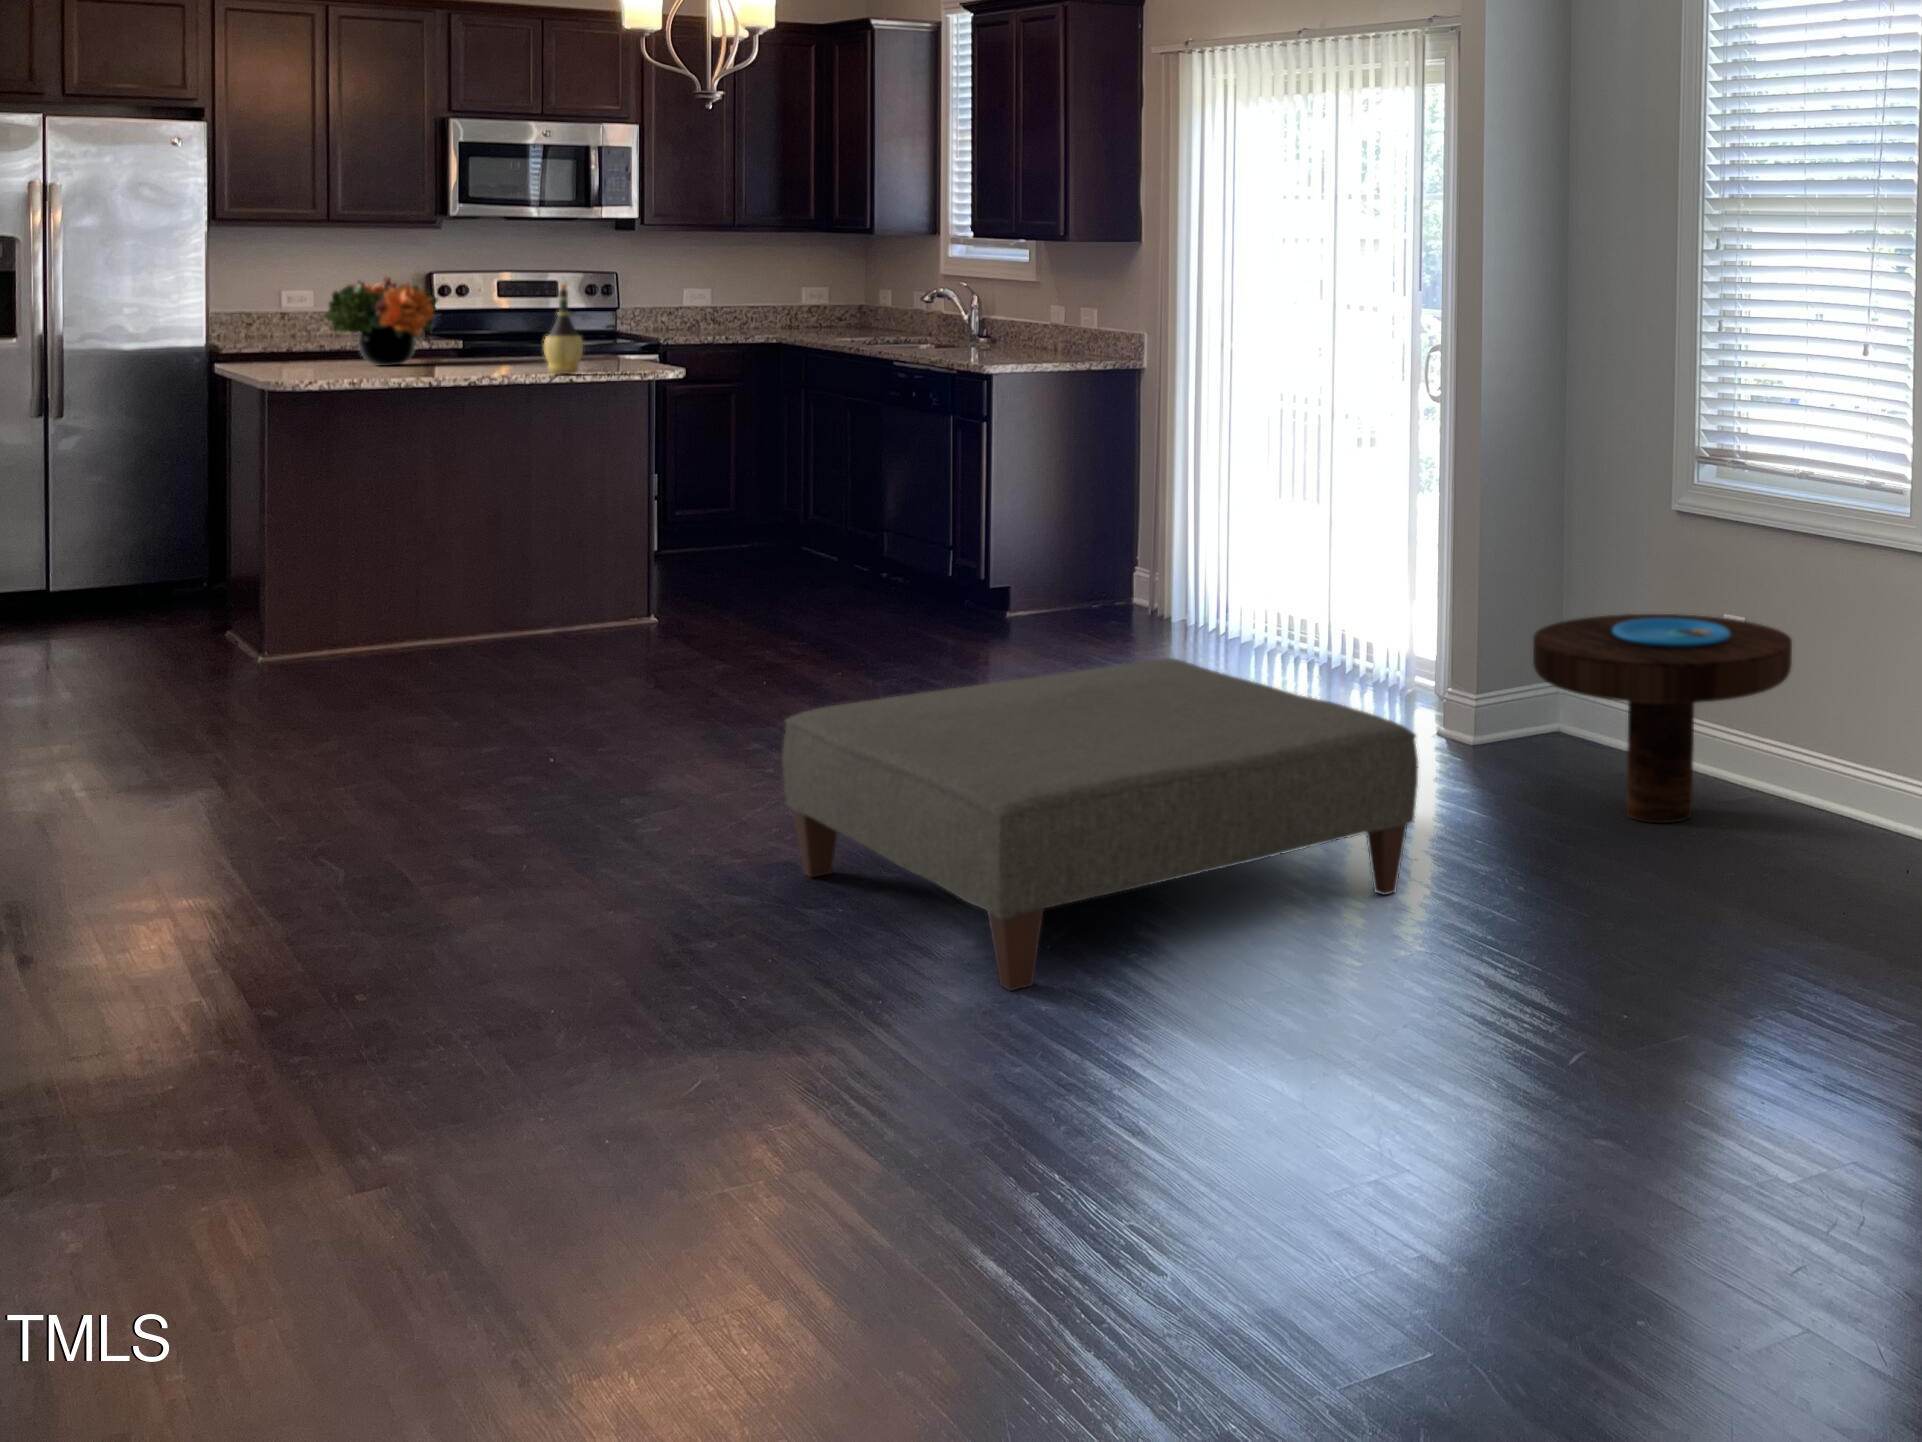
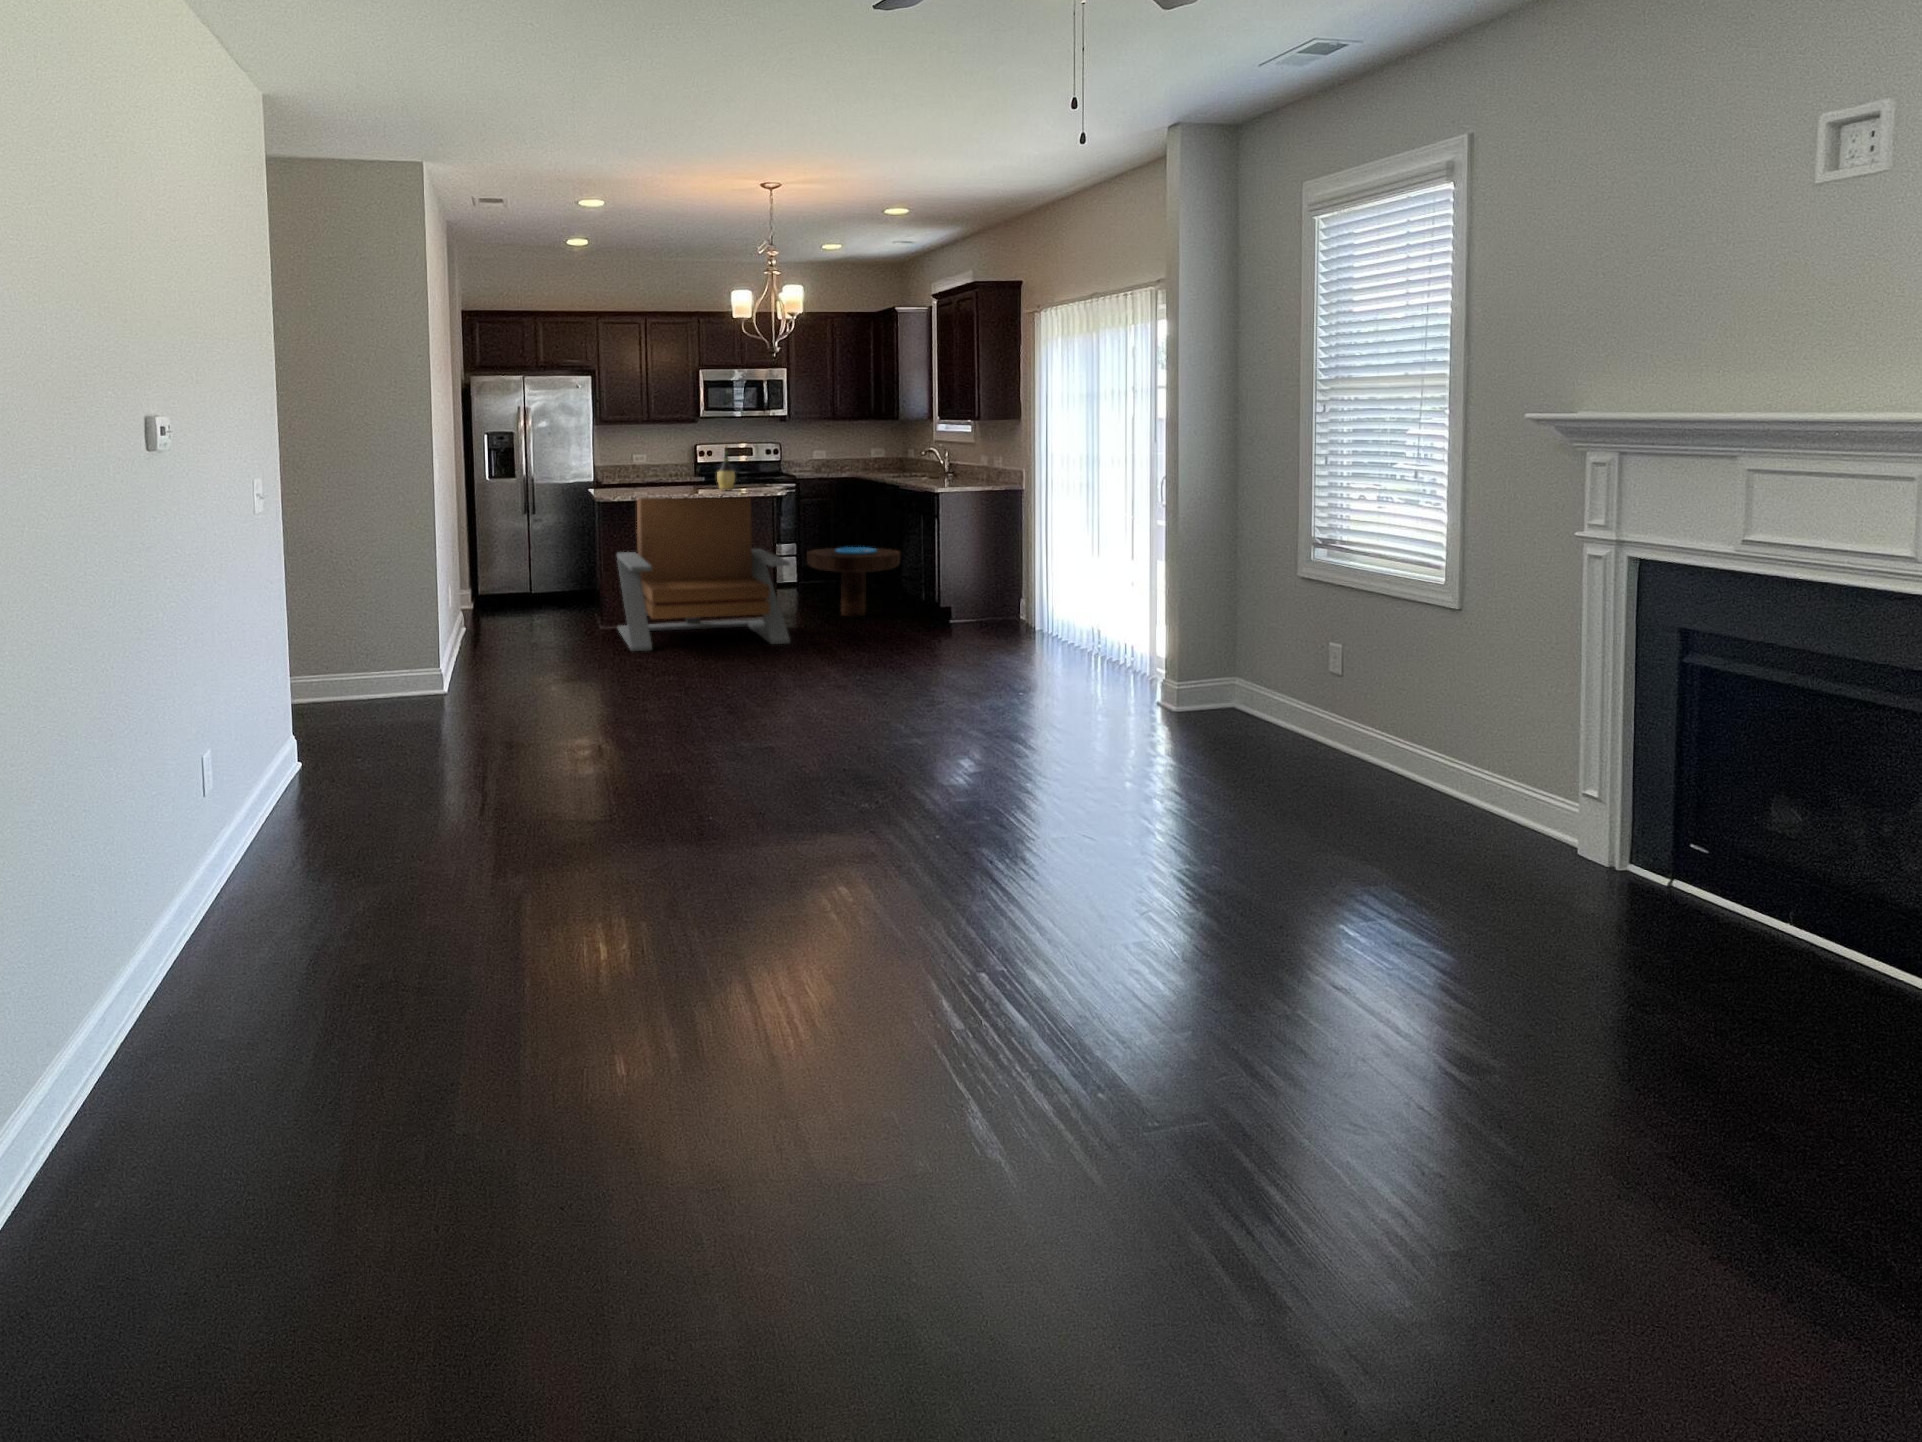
flower arrangement: present [325,277,438,366] -> none [629,443,680,486]
lounge chair: none [324,382,723,711] -> present [617,496,790,651]
side table: present [1533,614,1792,823] -> present [807,547,900,617]
ottoman: present [782,658,1418,991] -> none [762,647,1095,815]

